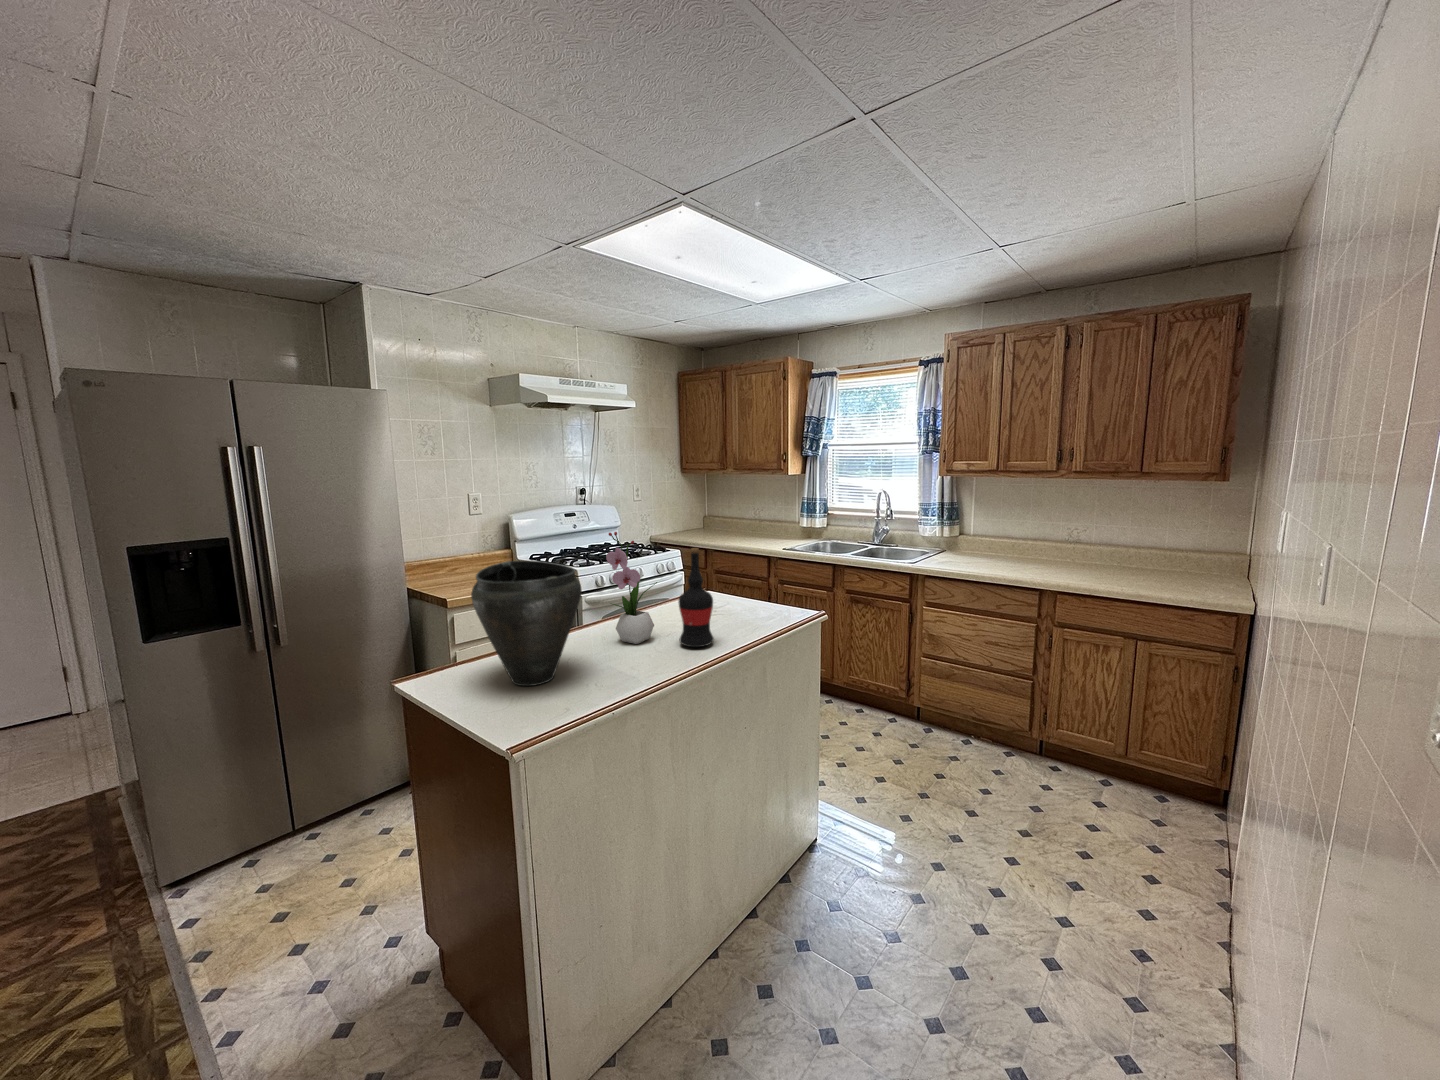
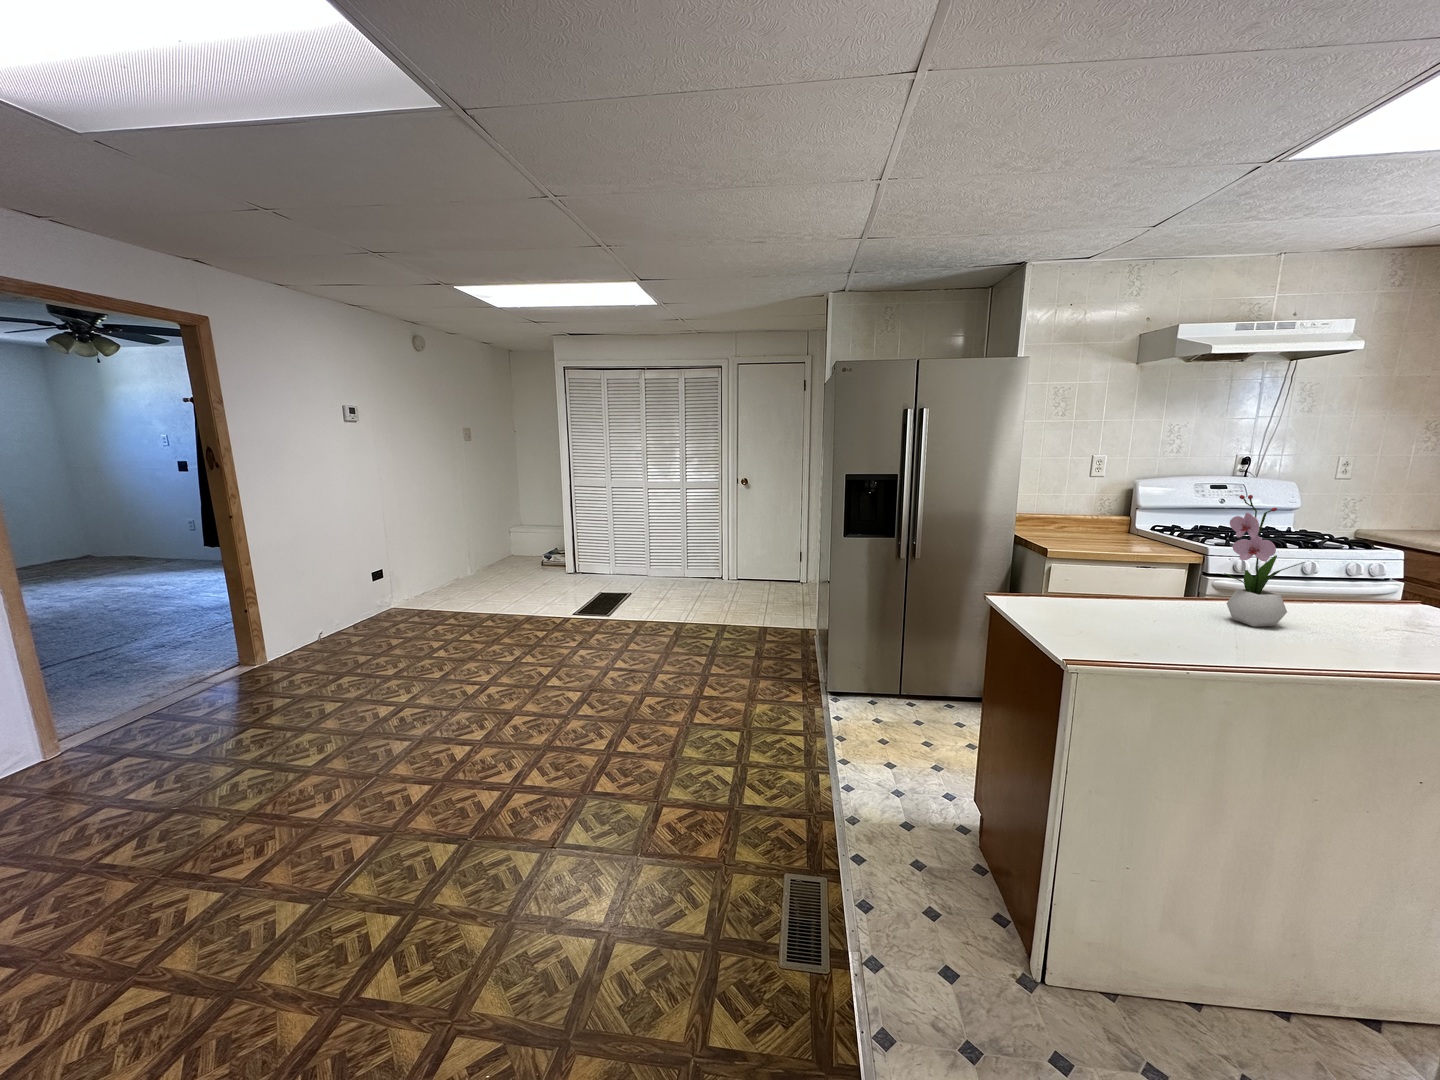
wine bottle: present [679,548,714,647] -> none [1322,526,1398,653]
vase: present [471,560,581,686] -> none [1061,509,1182,627]

